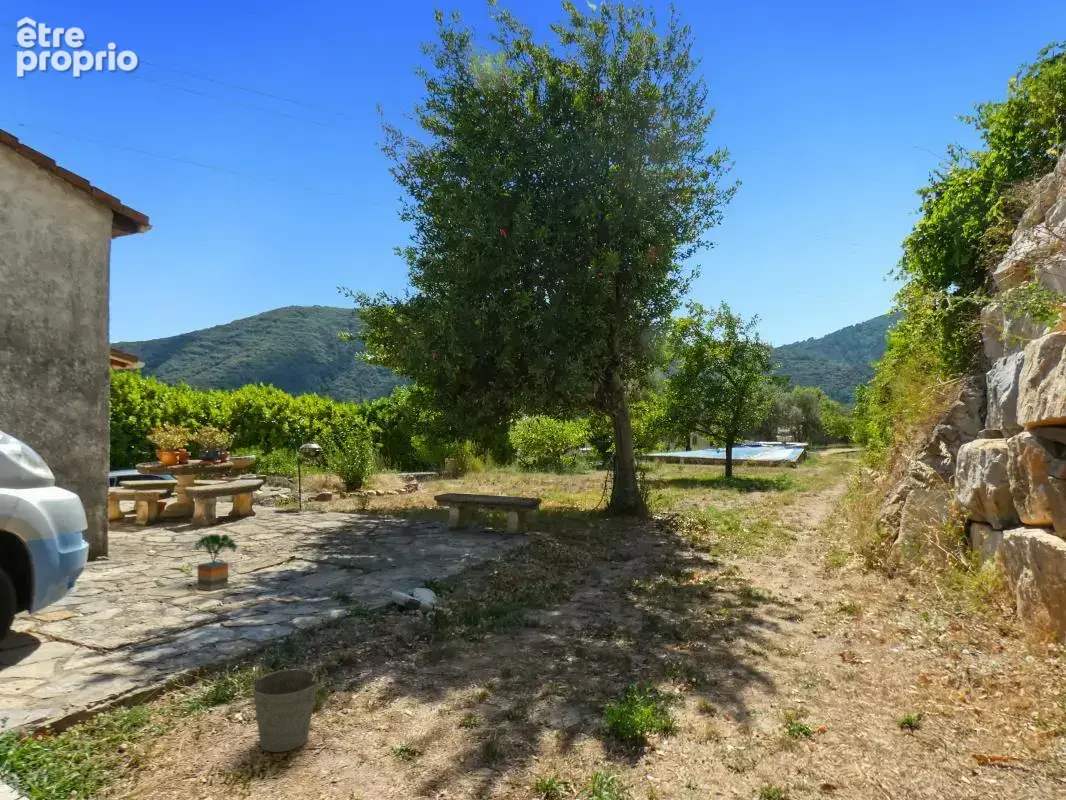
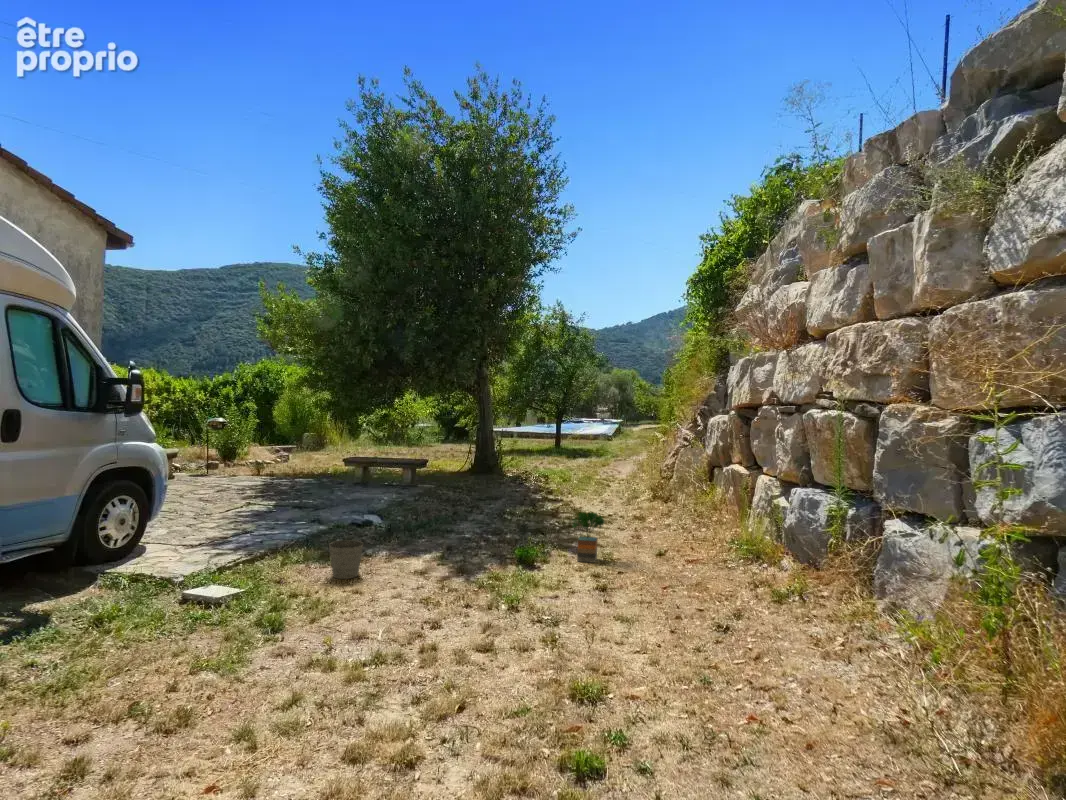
potted tree: present [194,534,238,591] -> present [573,512,604,563]

